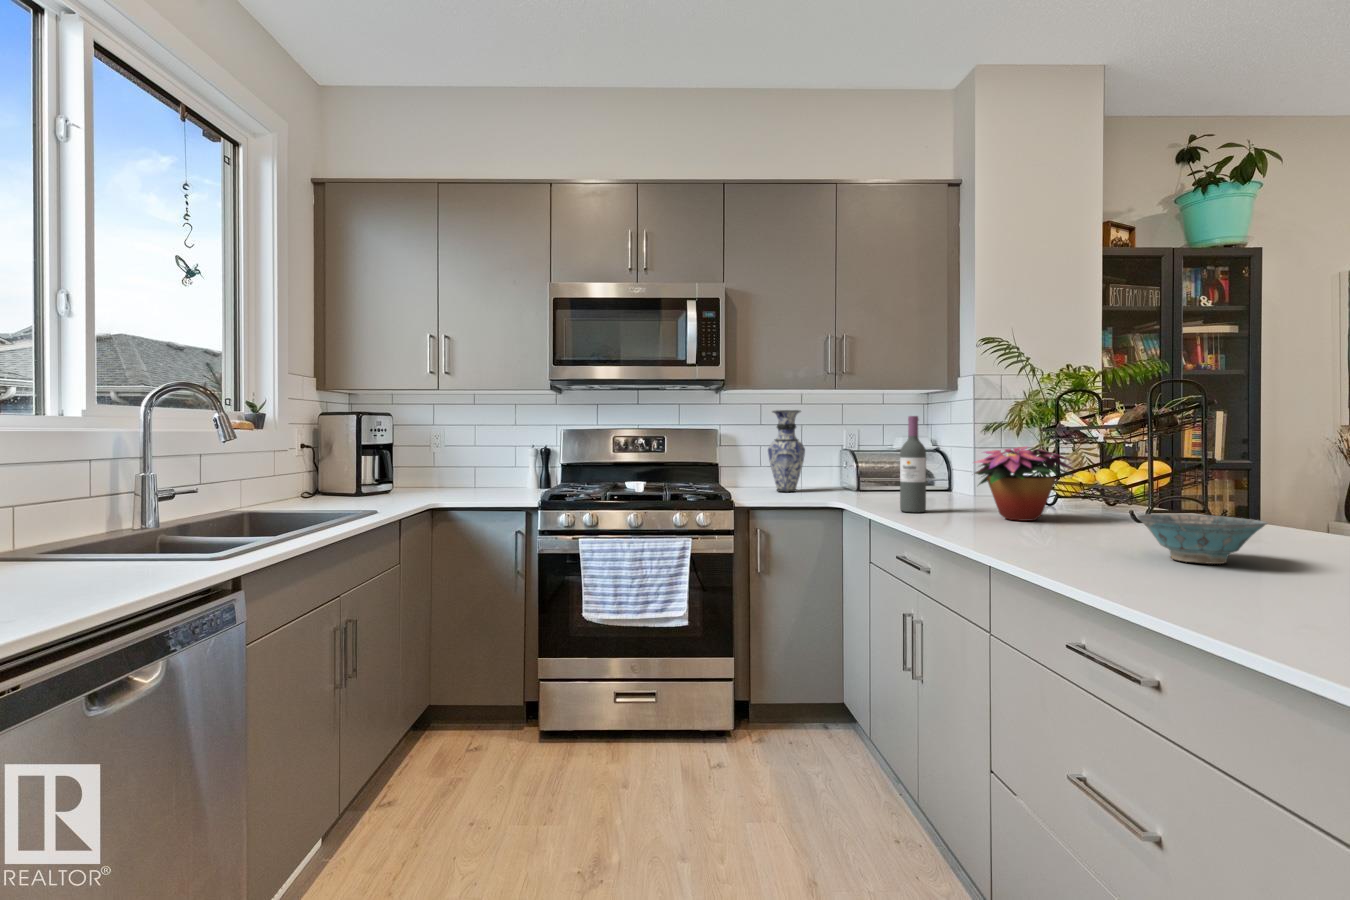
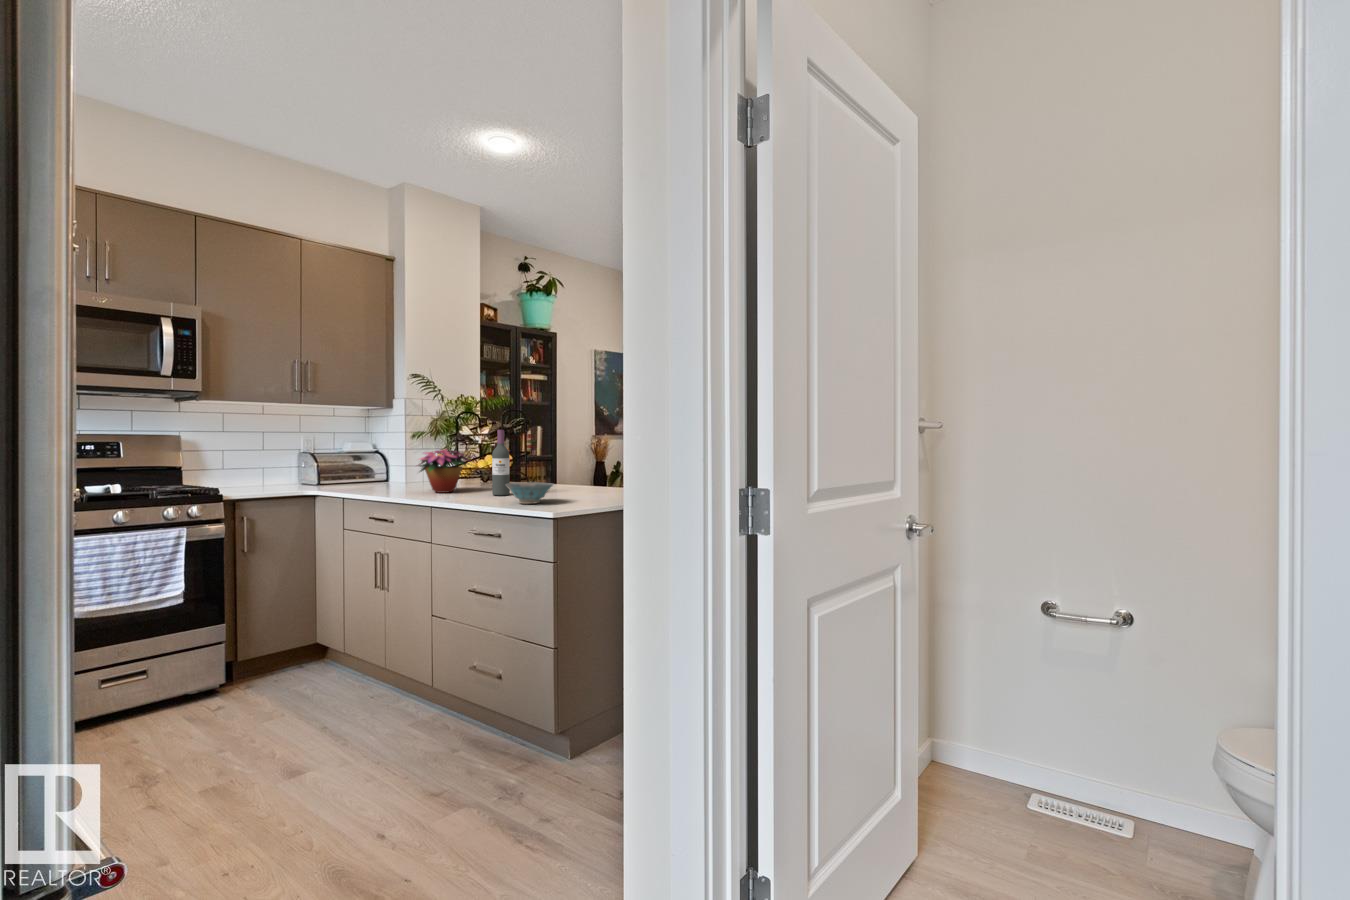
vase: present [768,410,805,492] -> none [234,419,270,486]
wine bottle: present [900,416,926,512] -> present [492,430,510,495]

